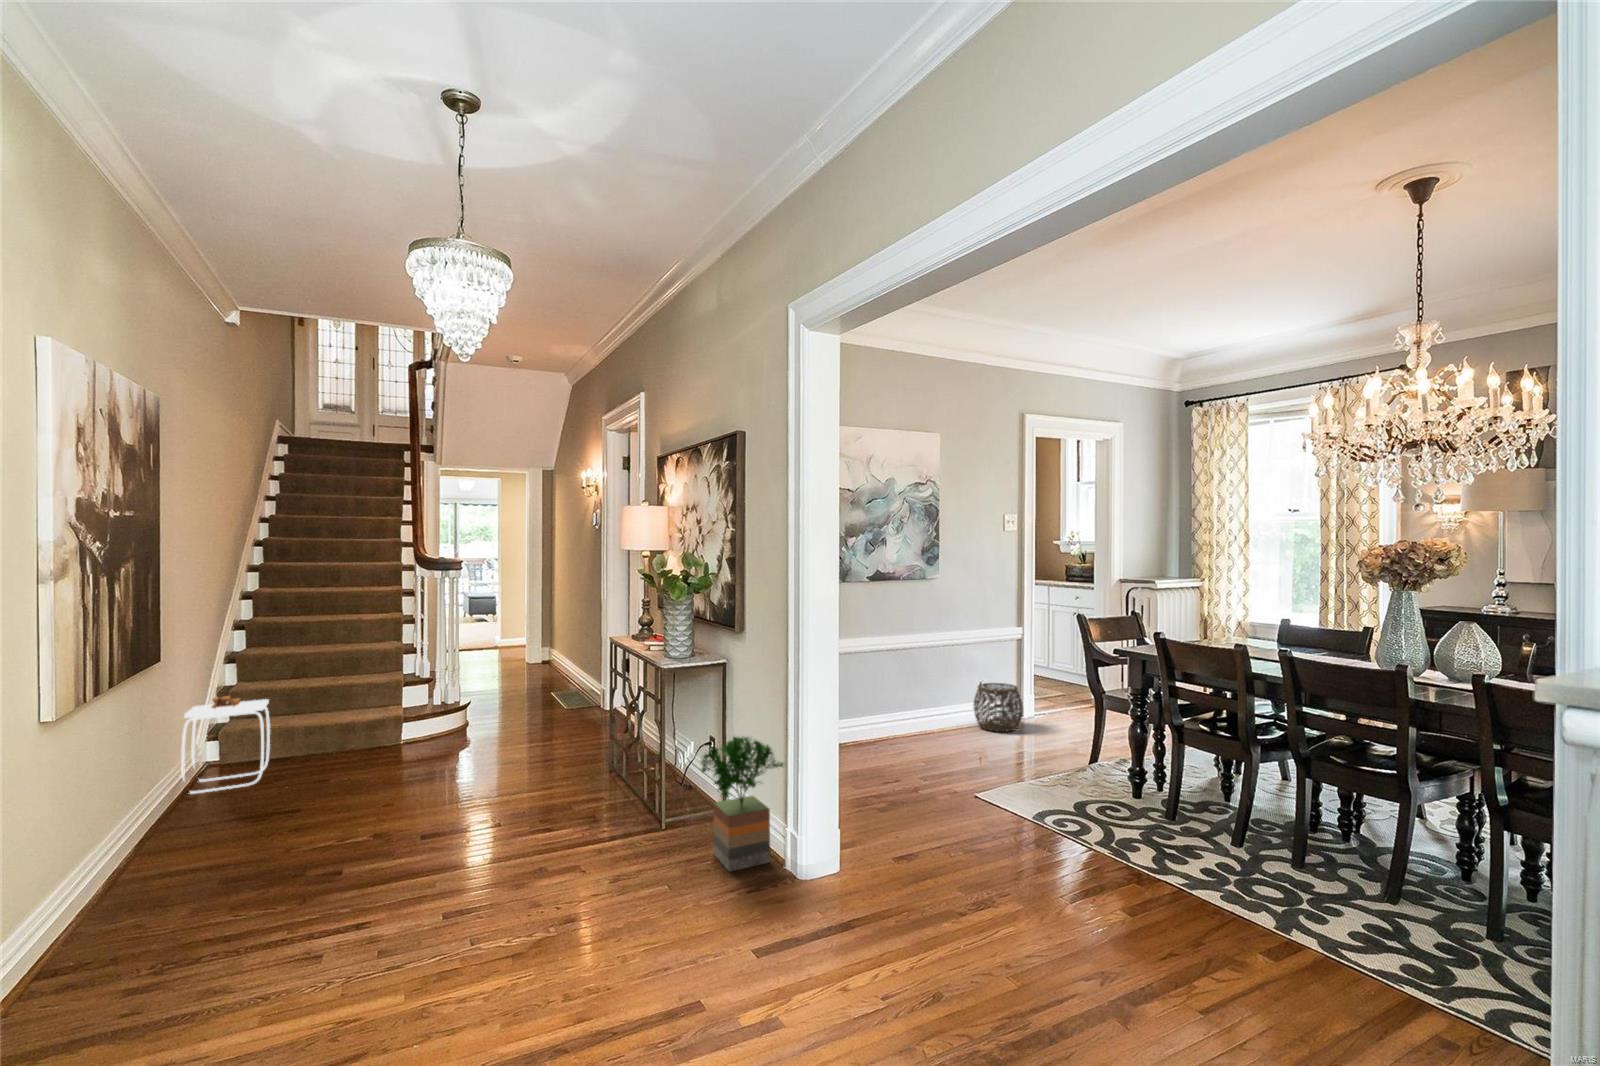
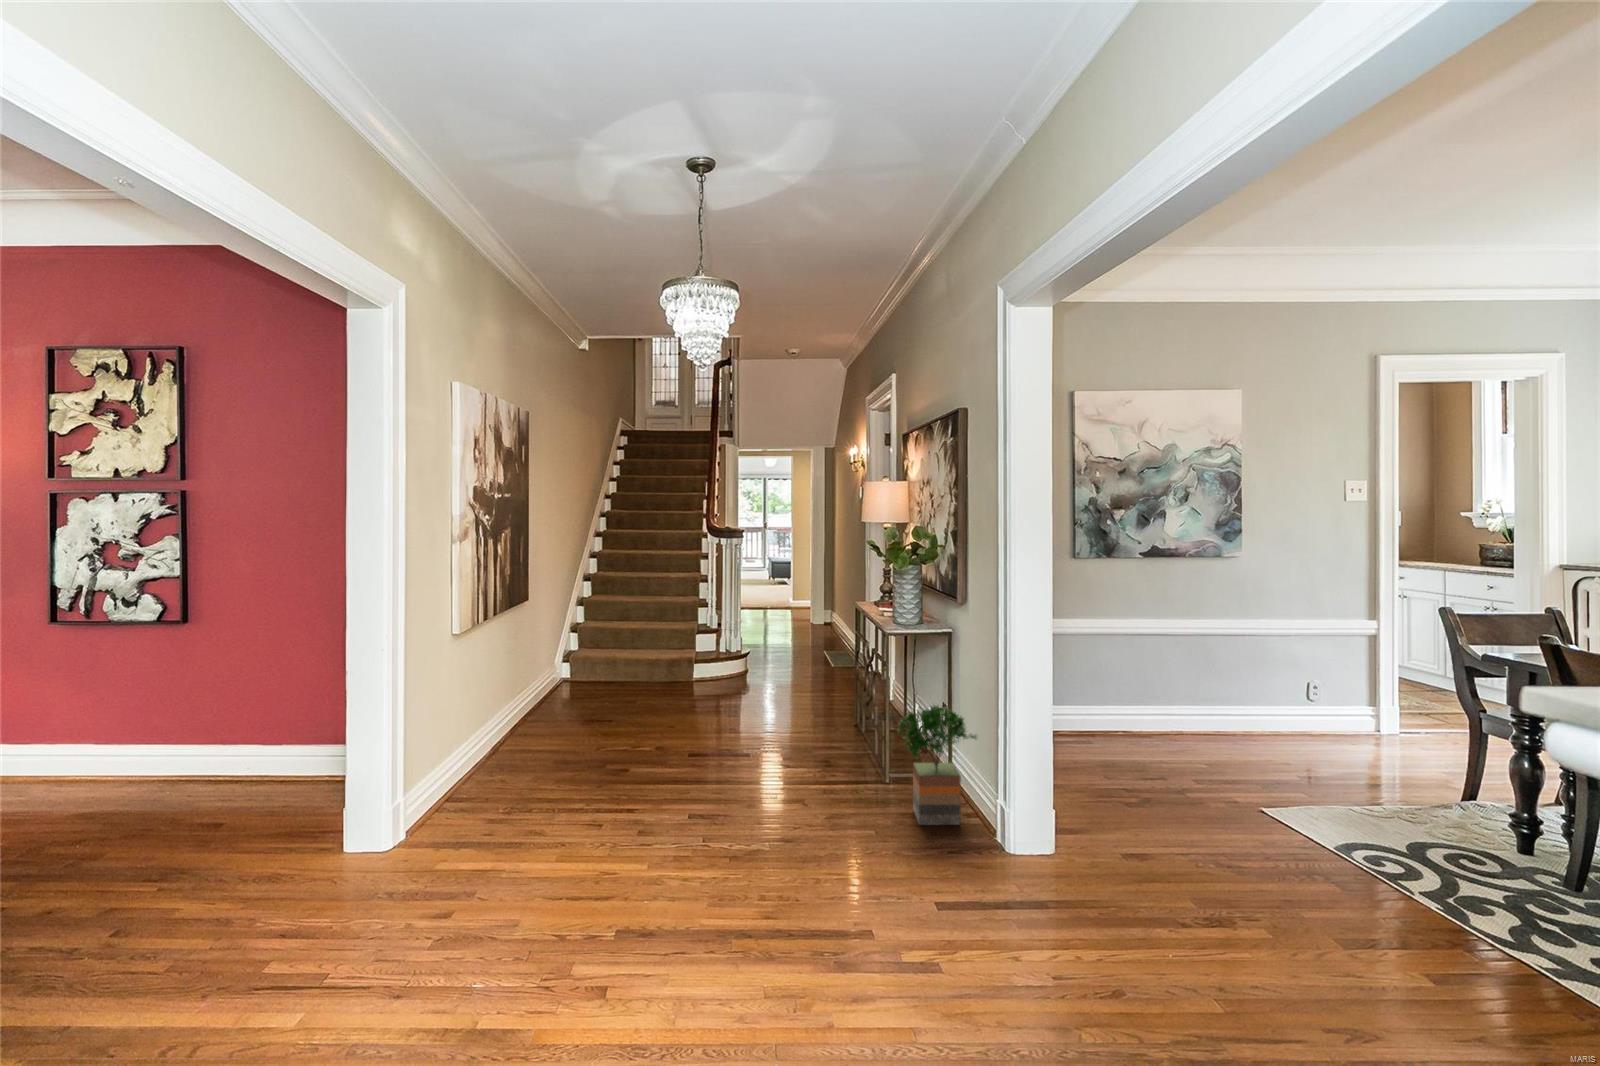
woven basket: present [974,683,1023,732] -> none [1278,688,1348,749]
side table: present [181,696,270,794] -> none [543,630,599,703]

